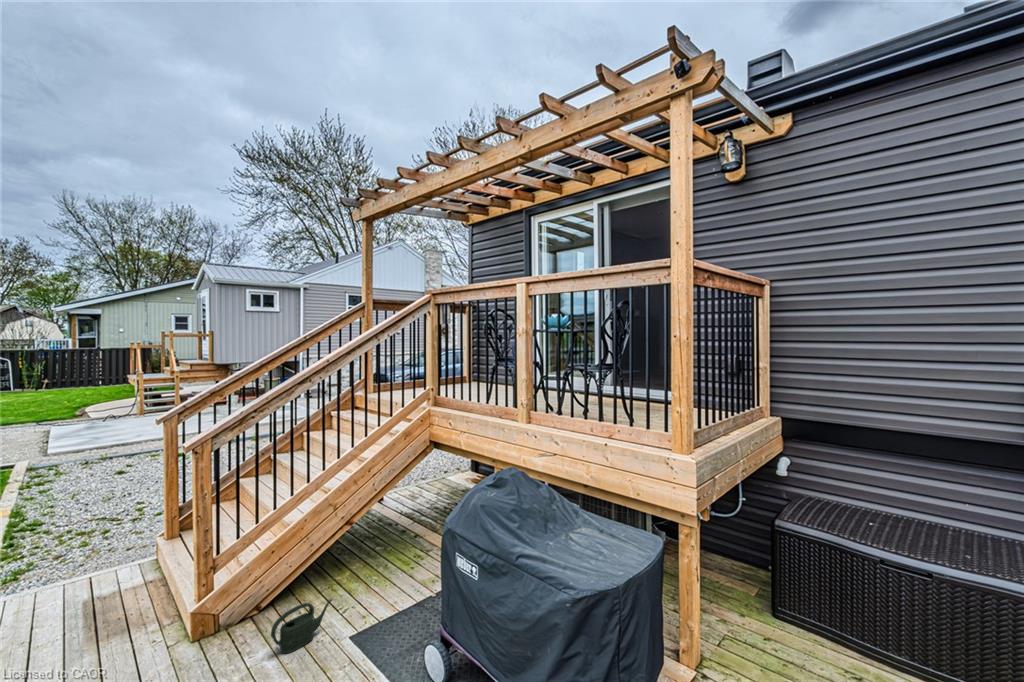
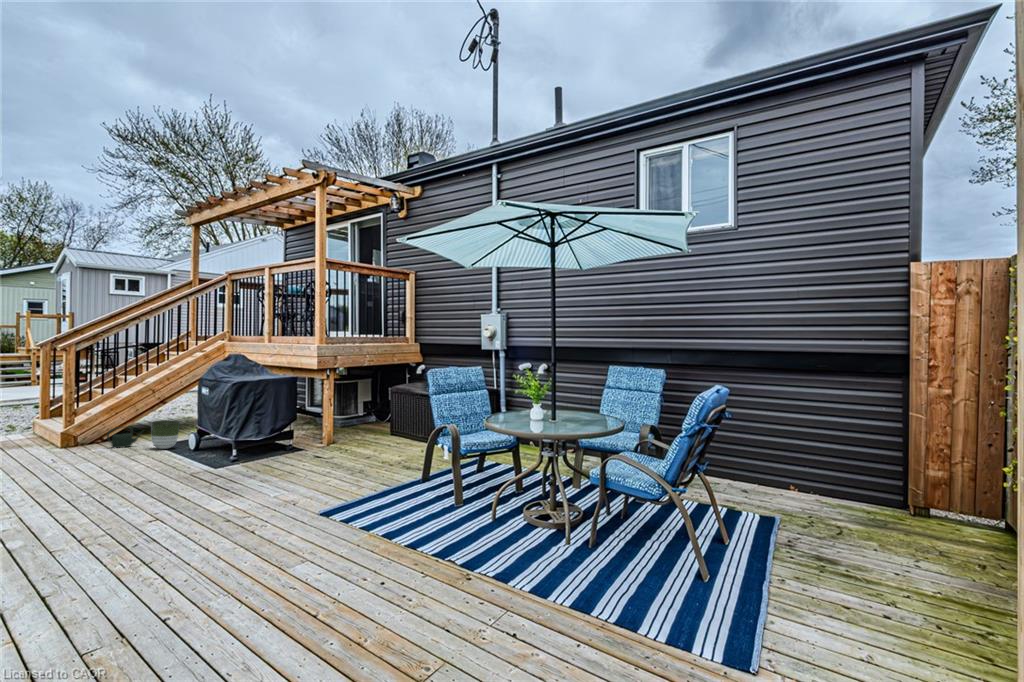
planter: none [349,587,396,654] -> present [151,421,180,449]

